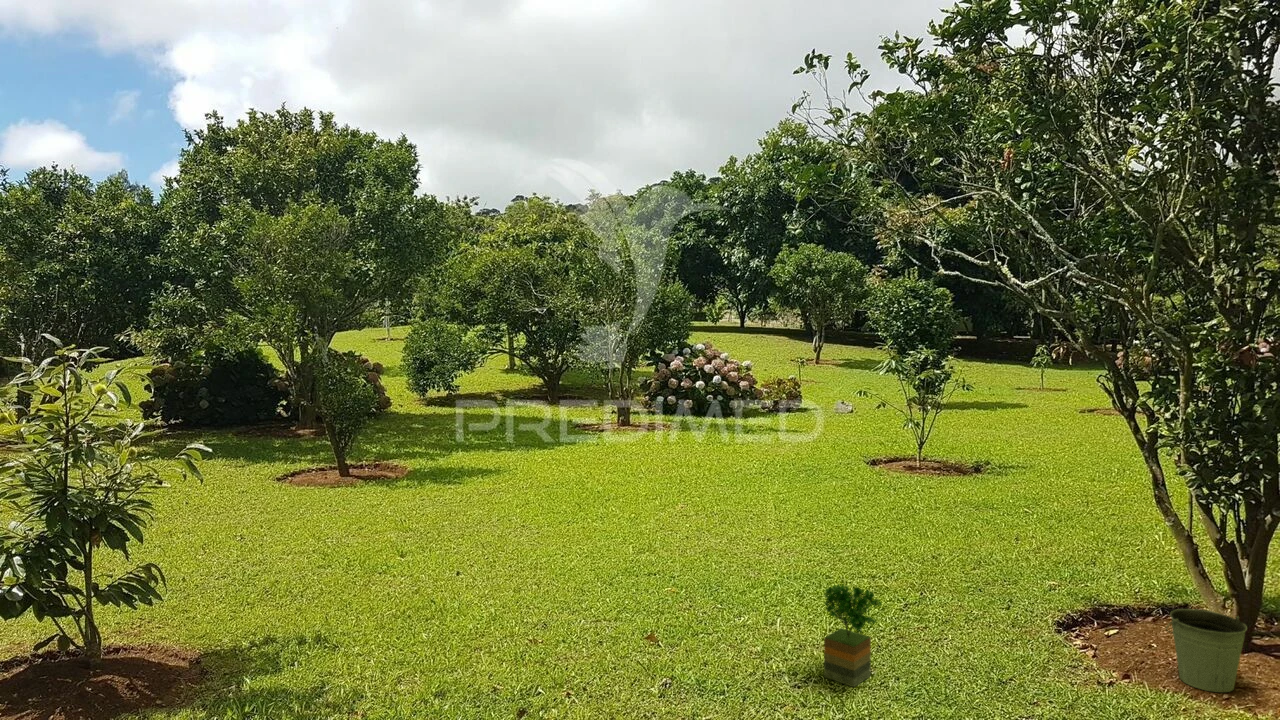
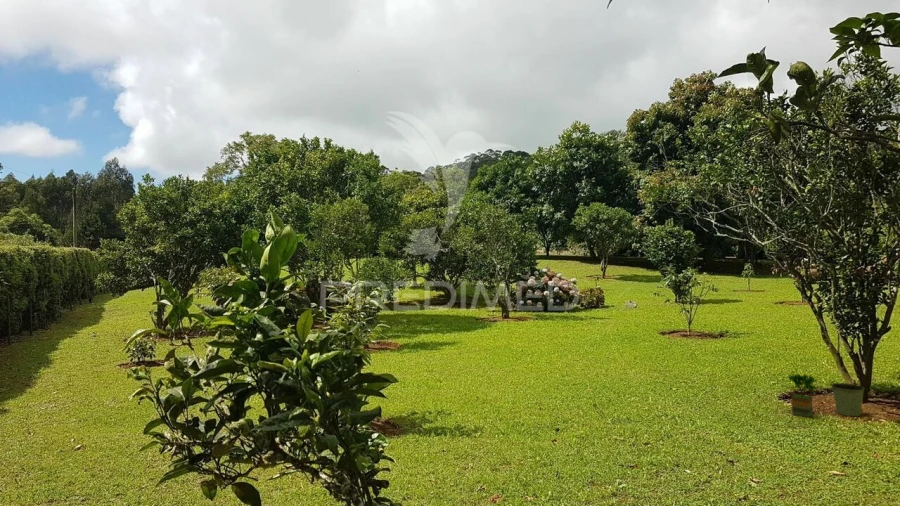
potted tree: present [824,584,881,687] -> present [788,374,817,417]

